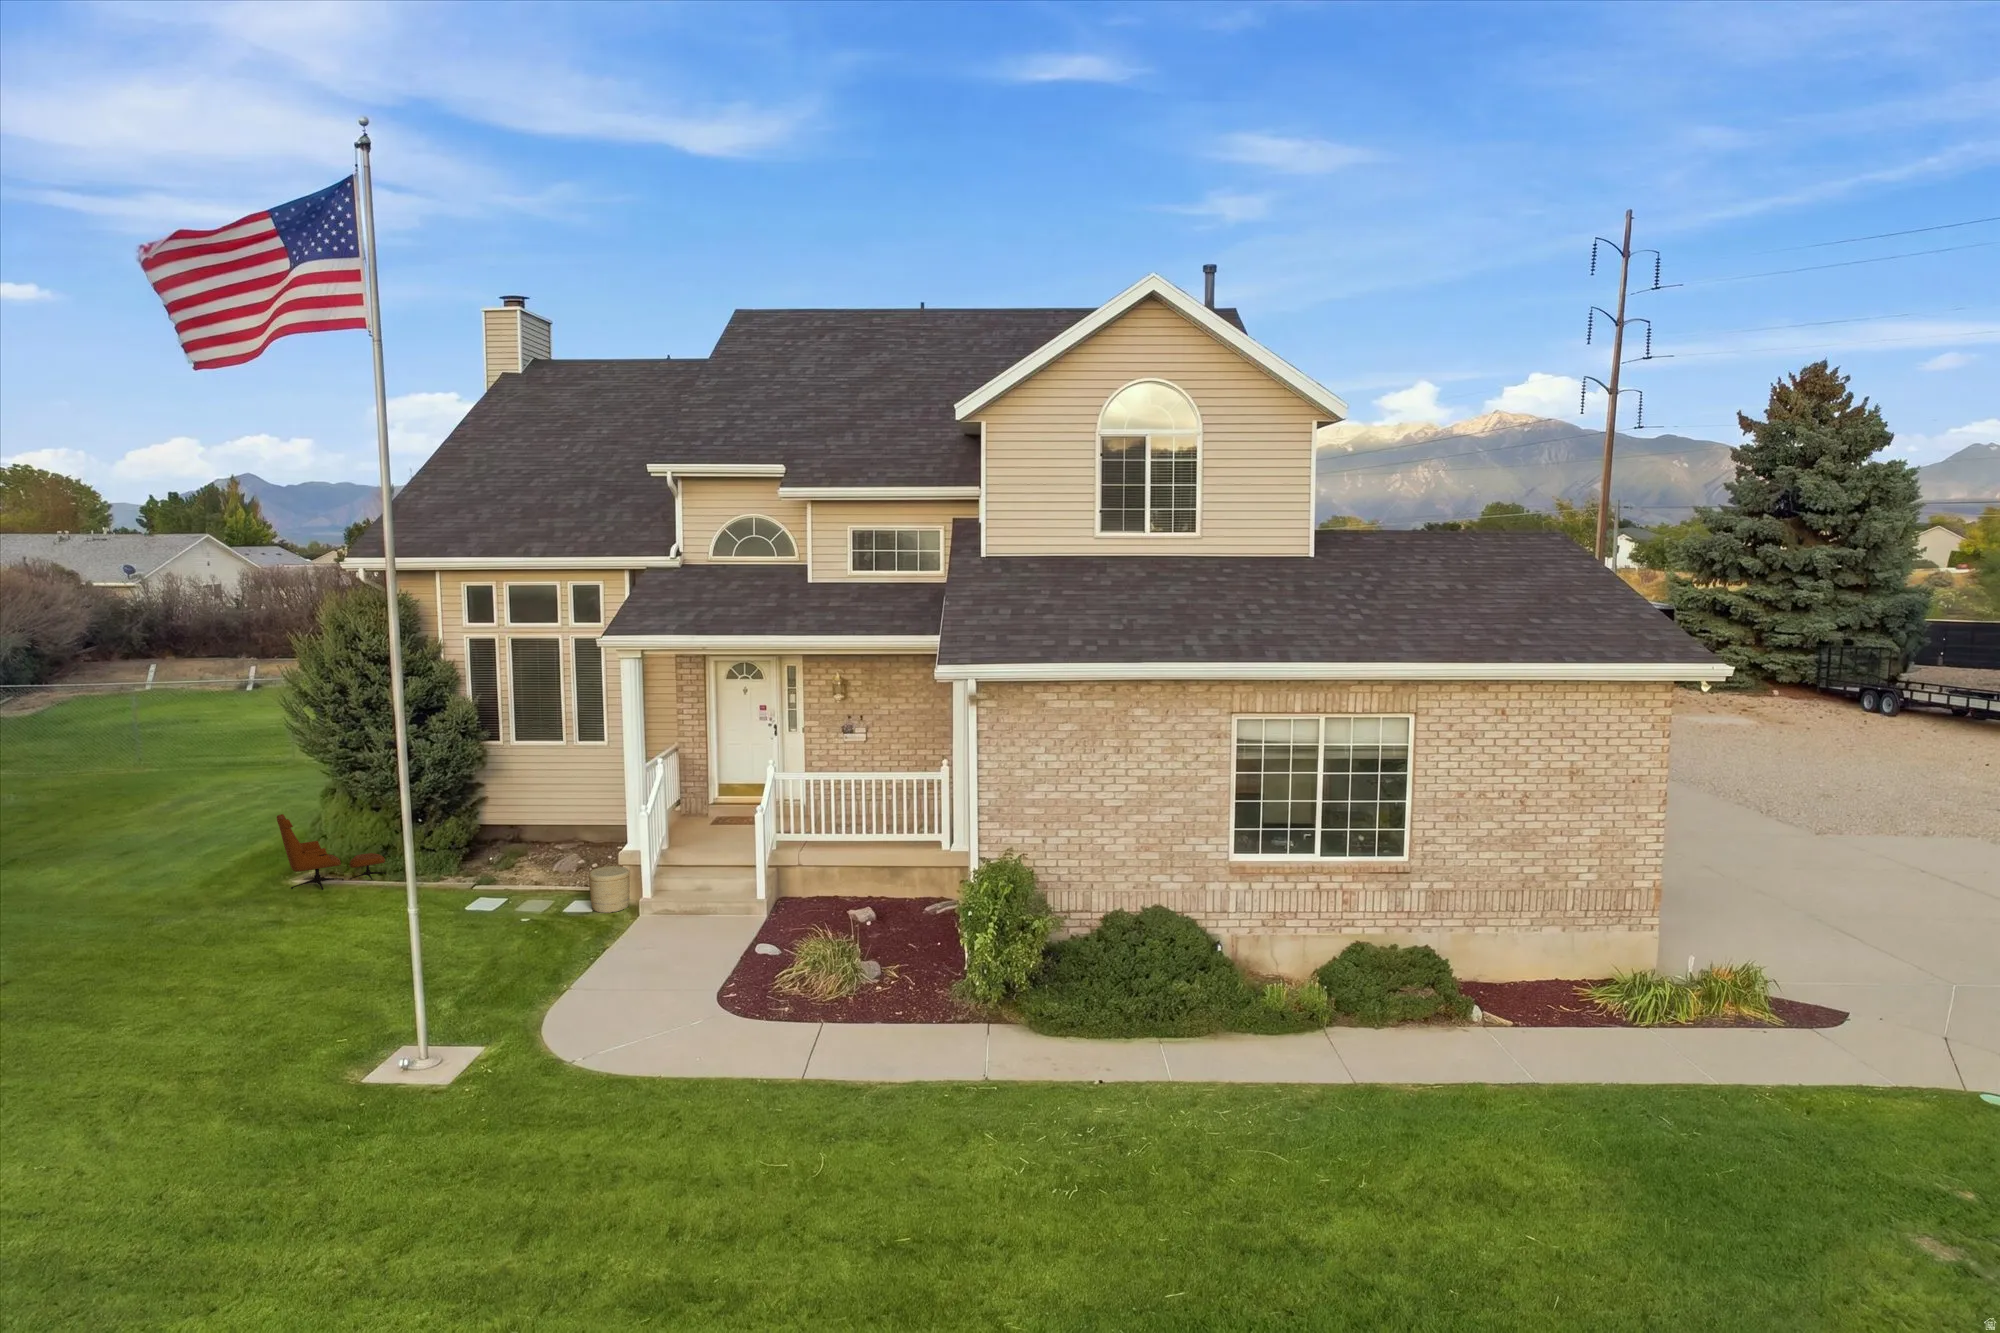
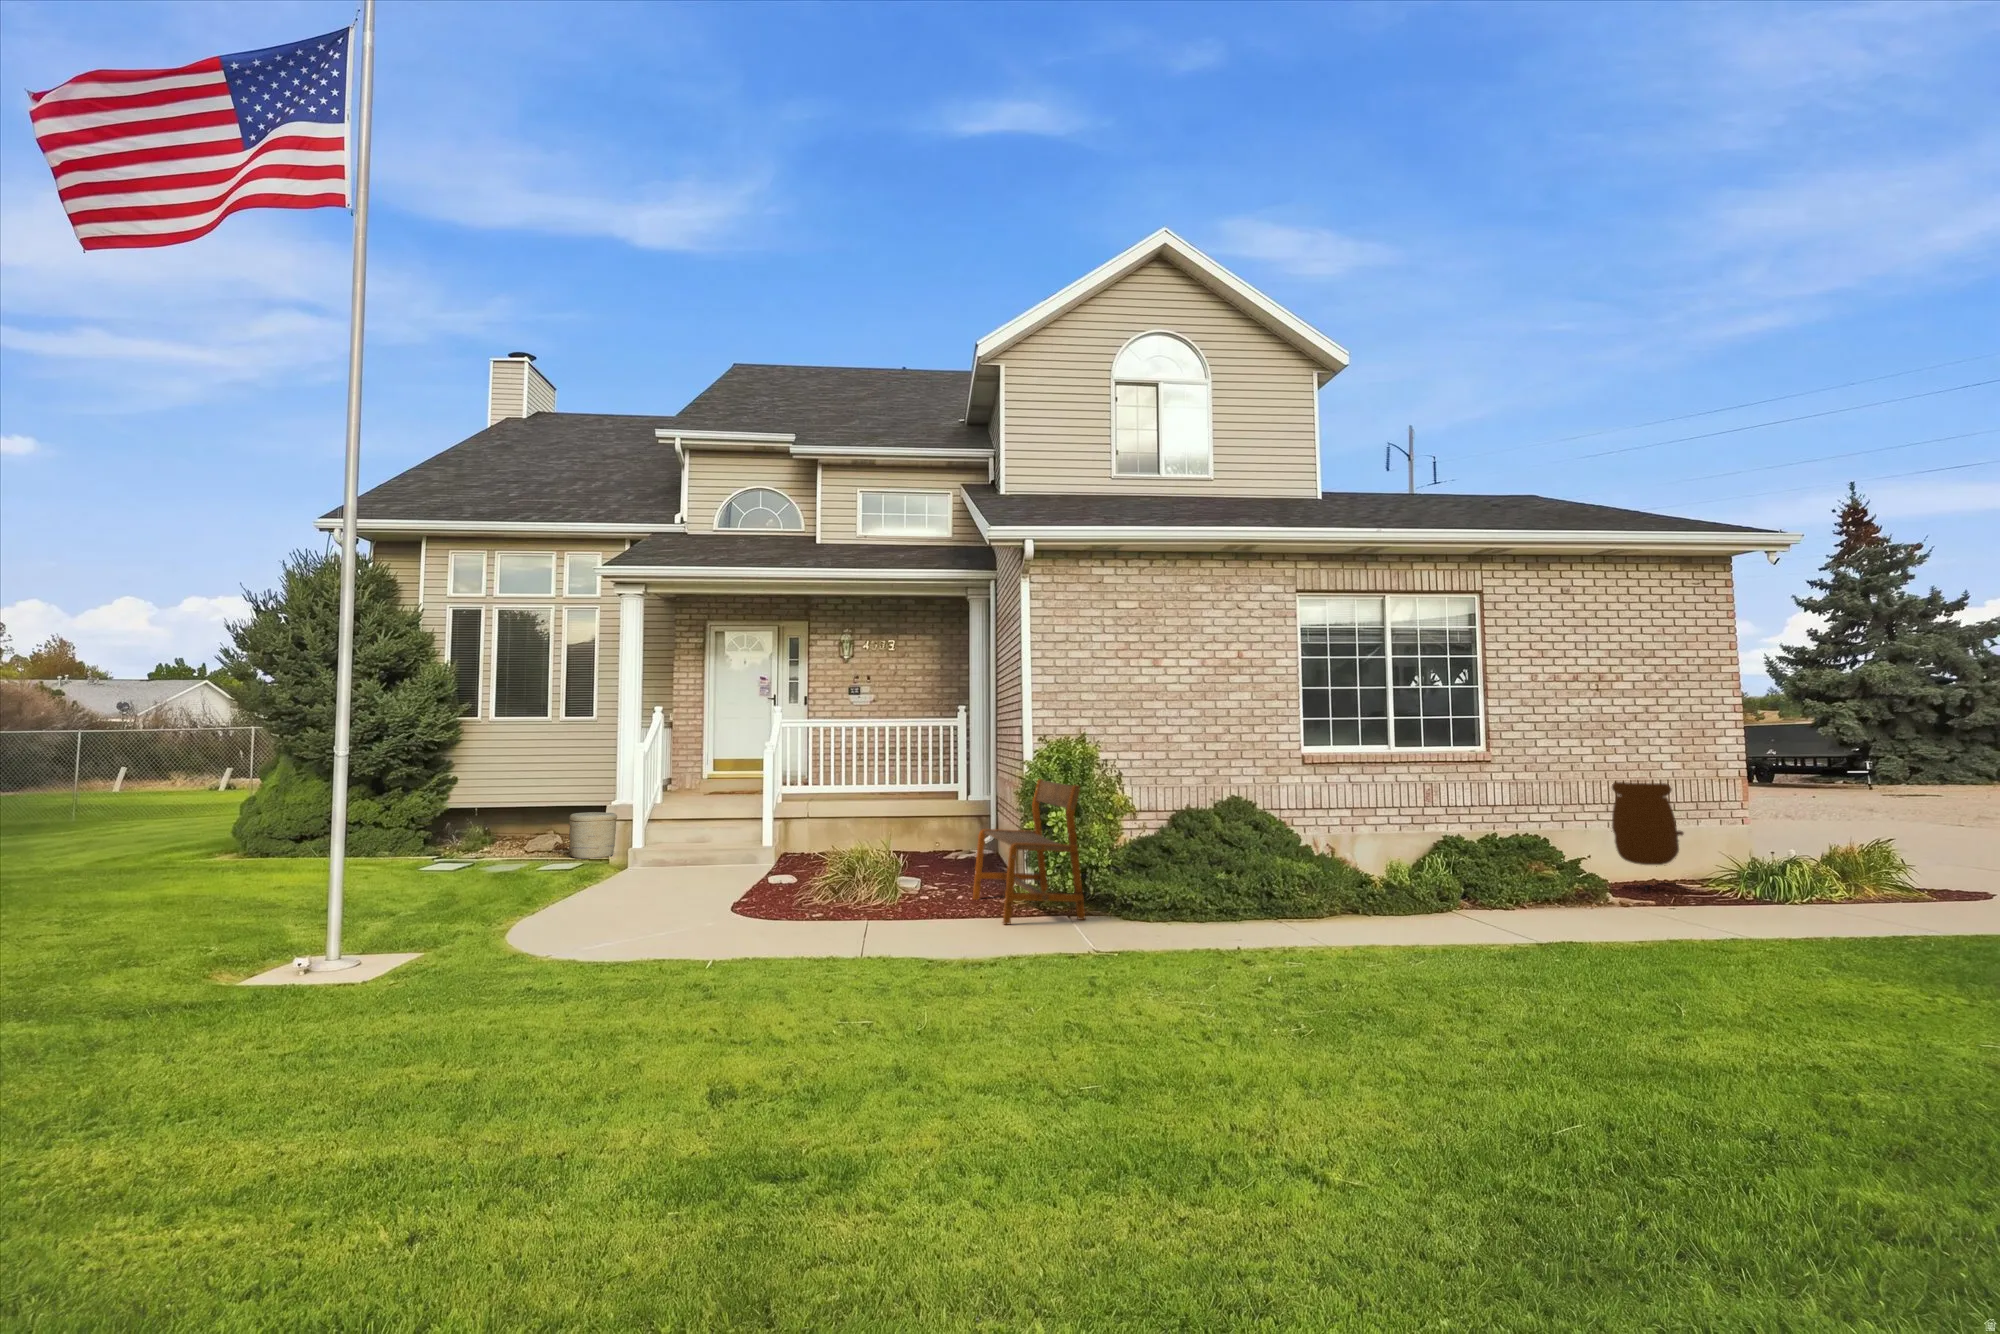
lounge chair: present [277,814,386,890] -> present [1612,782,1690,892]
bench: none [918,904,997,1050] -> present [973,779,1085,924]

